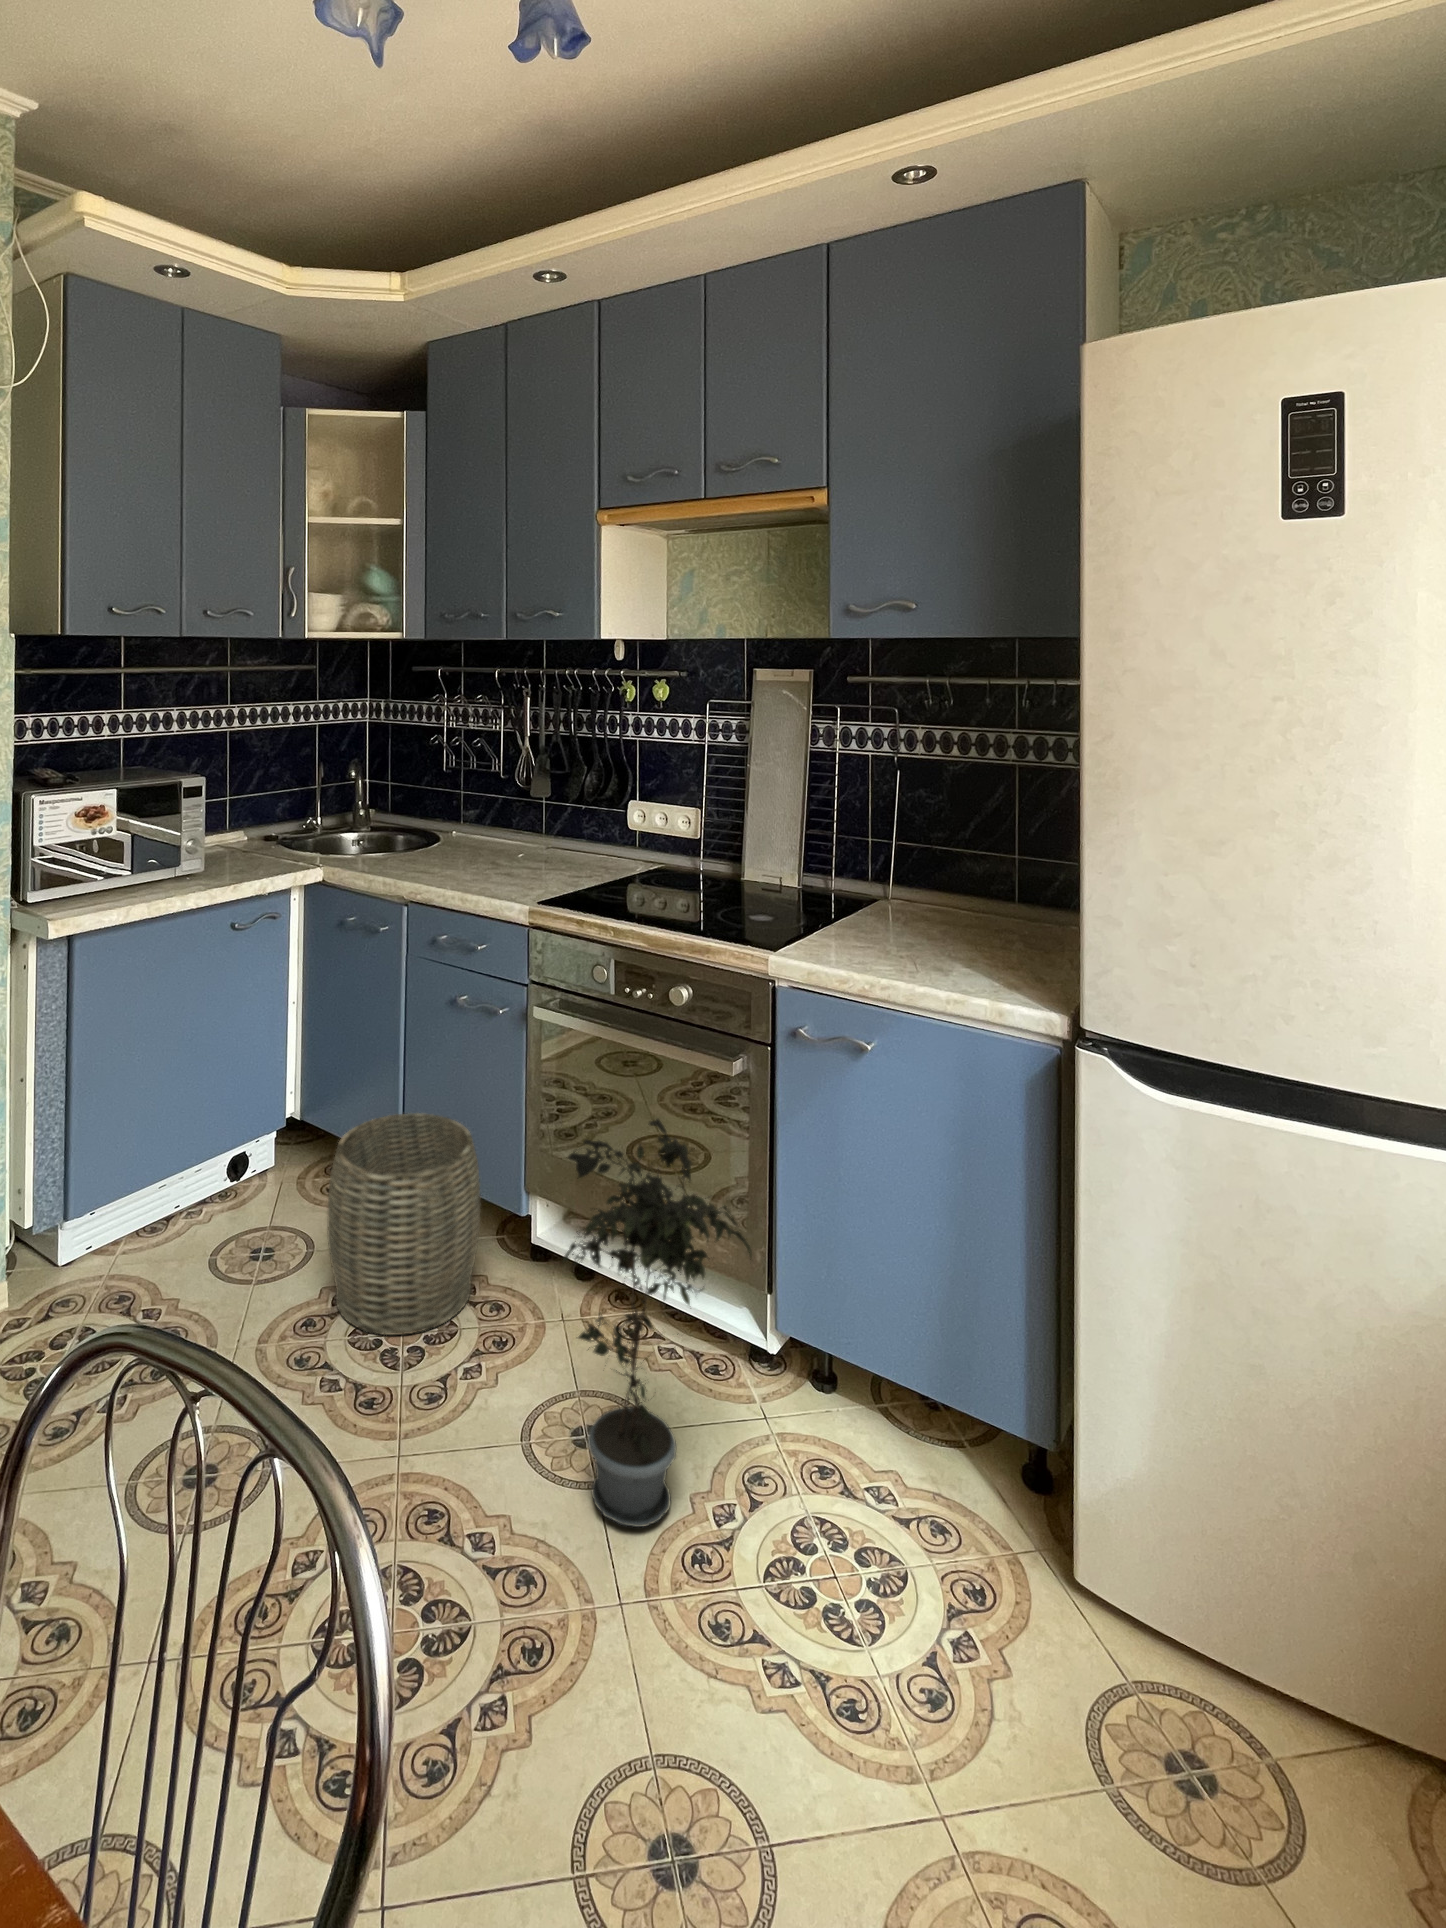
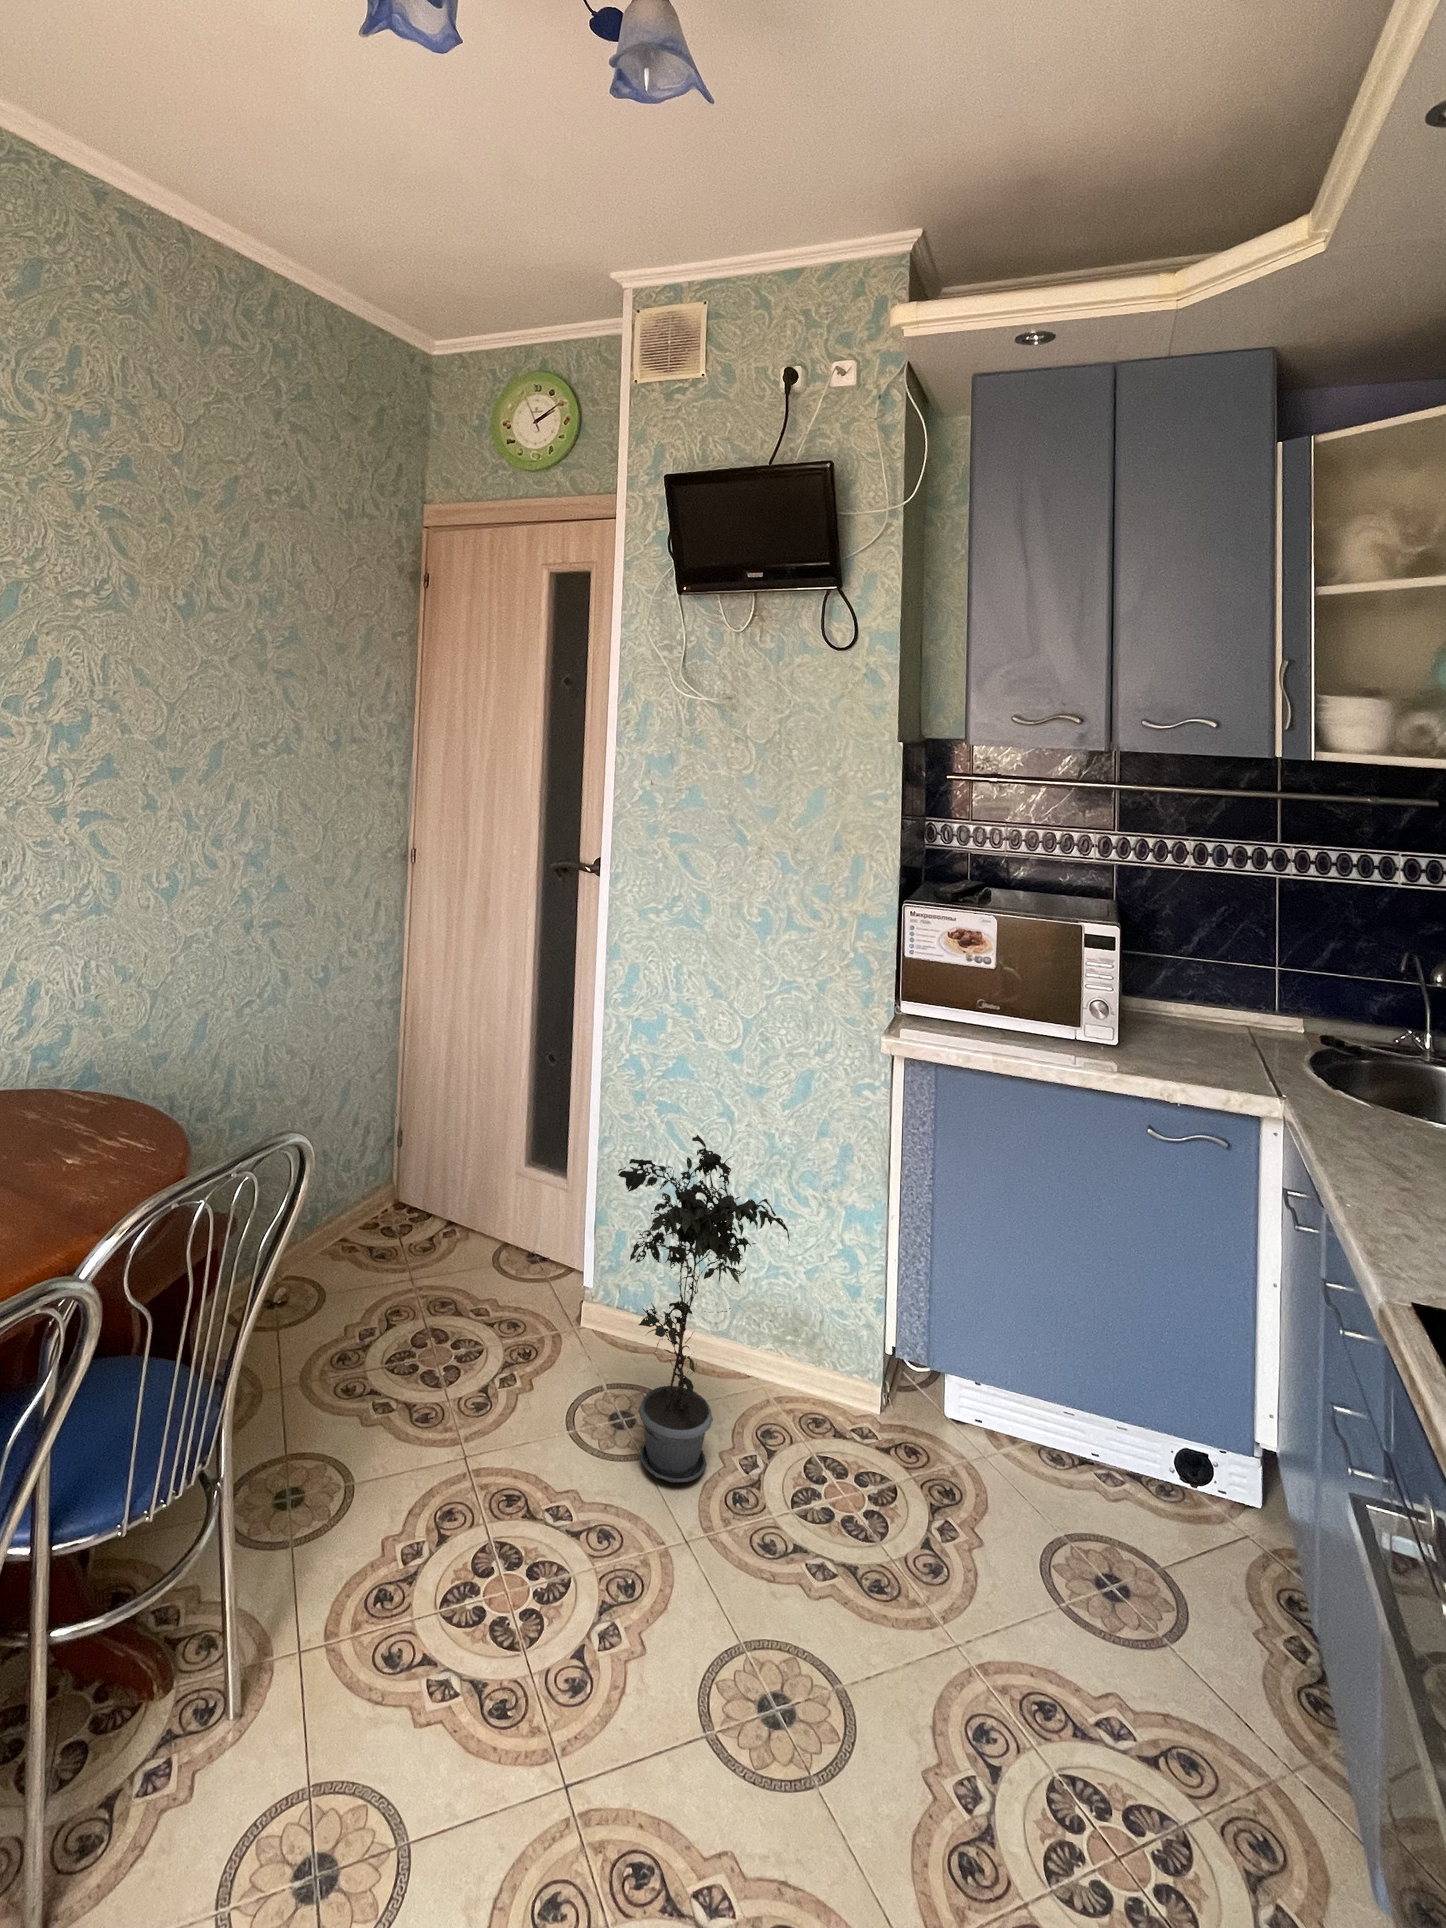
woven basket: present [327,1113,480,1335] -> none [360,1158,499,1361]

